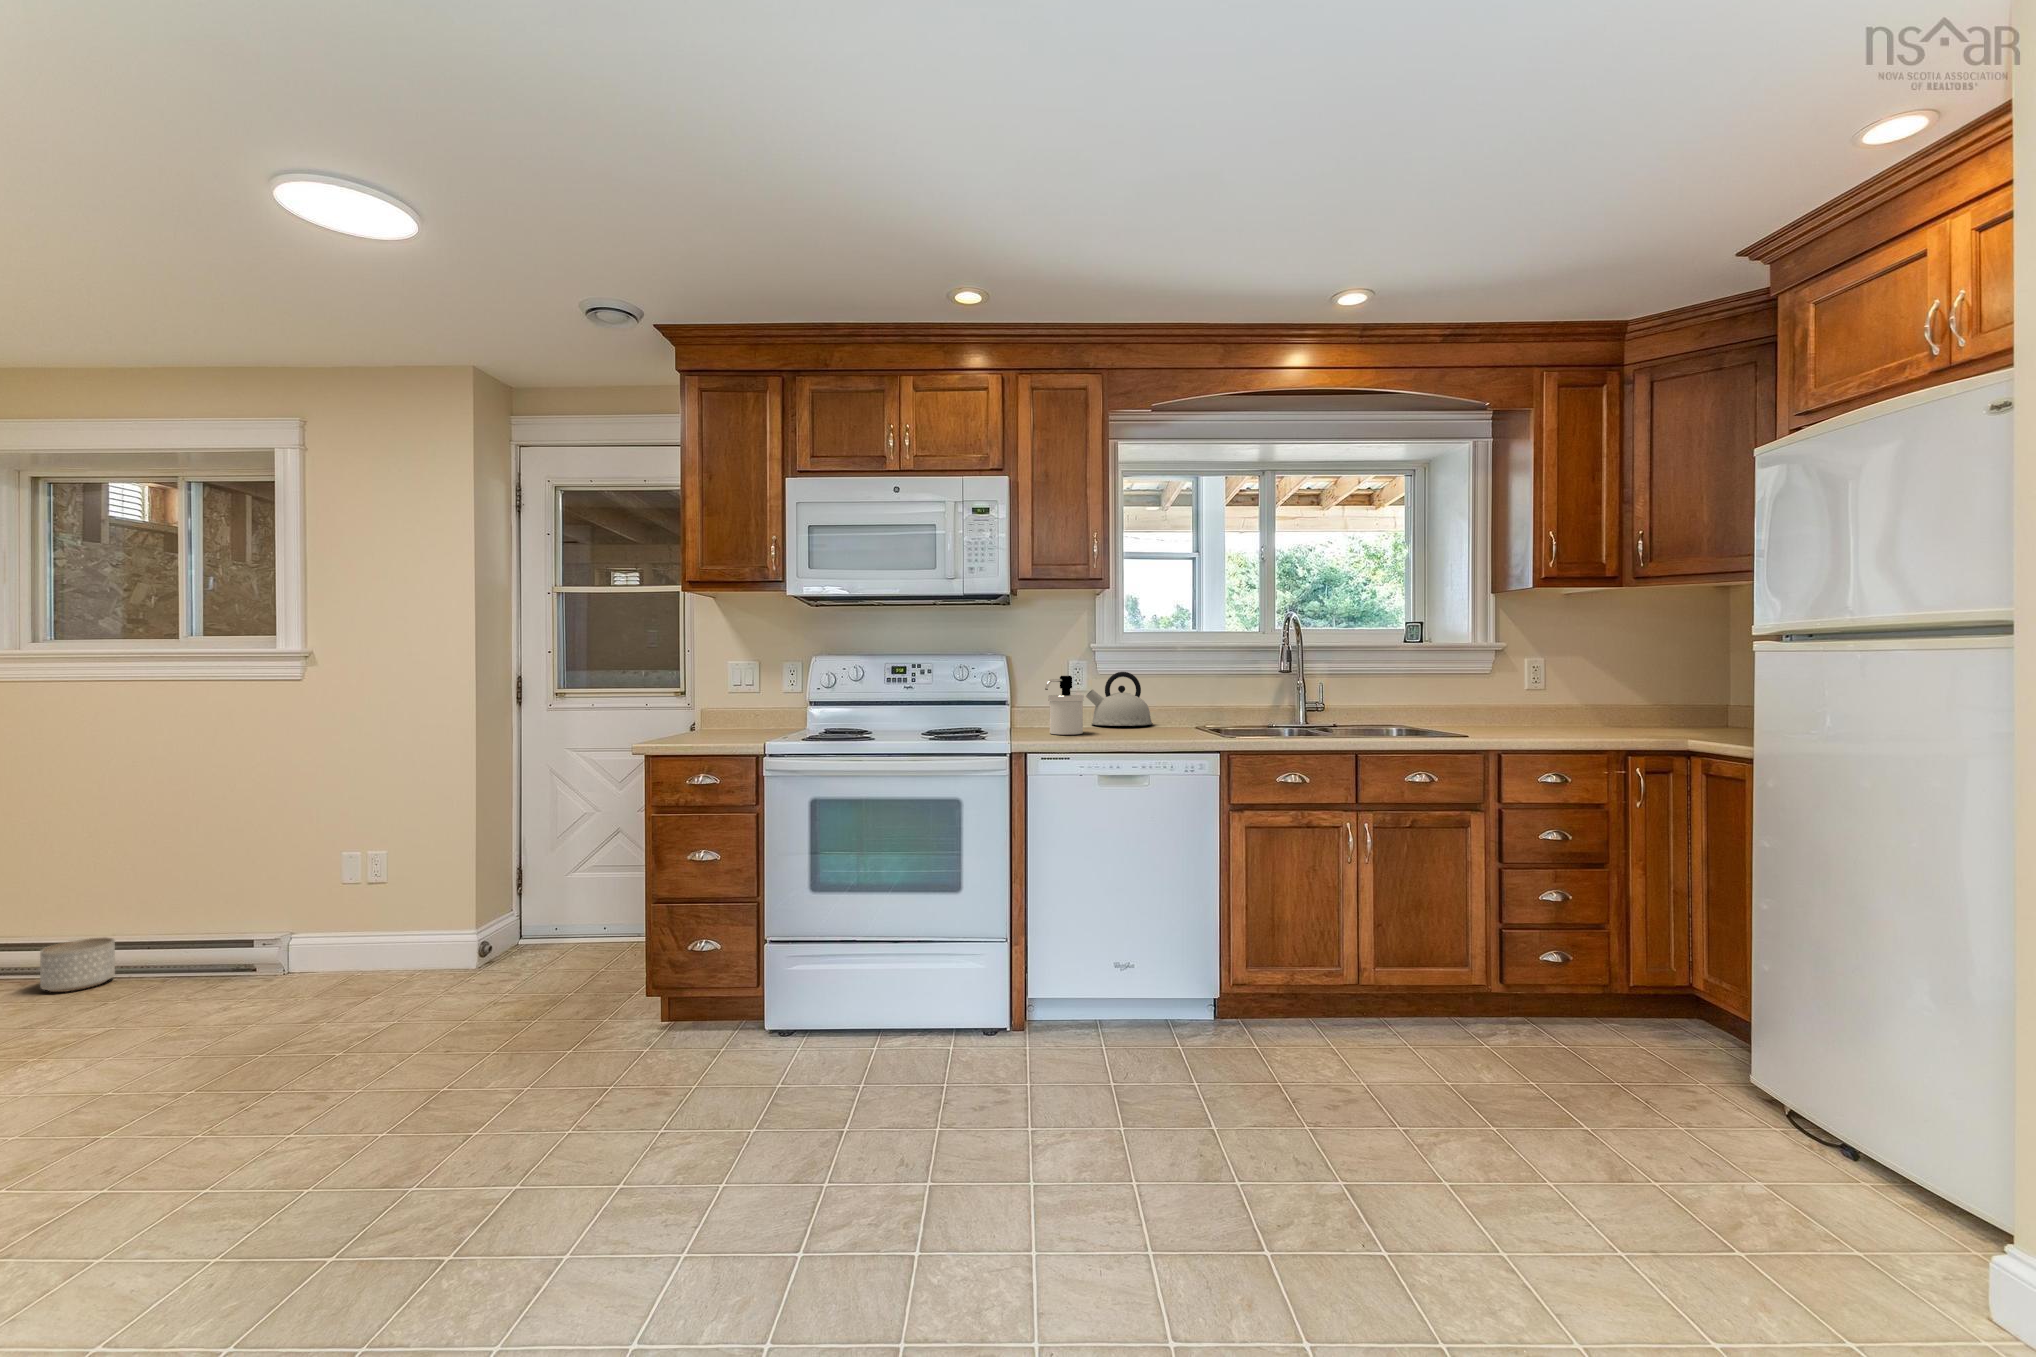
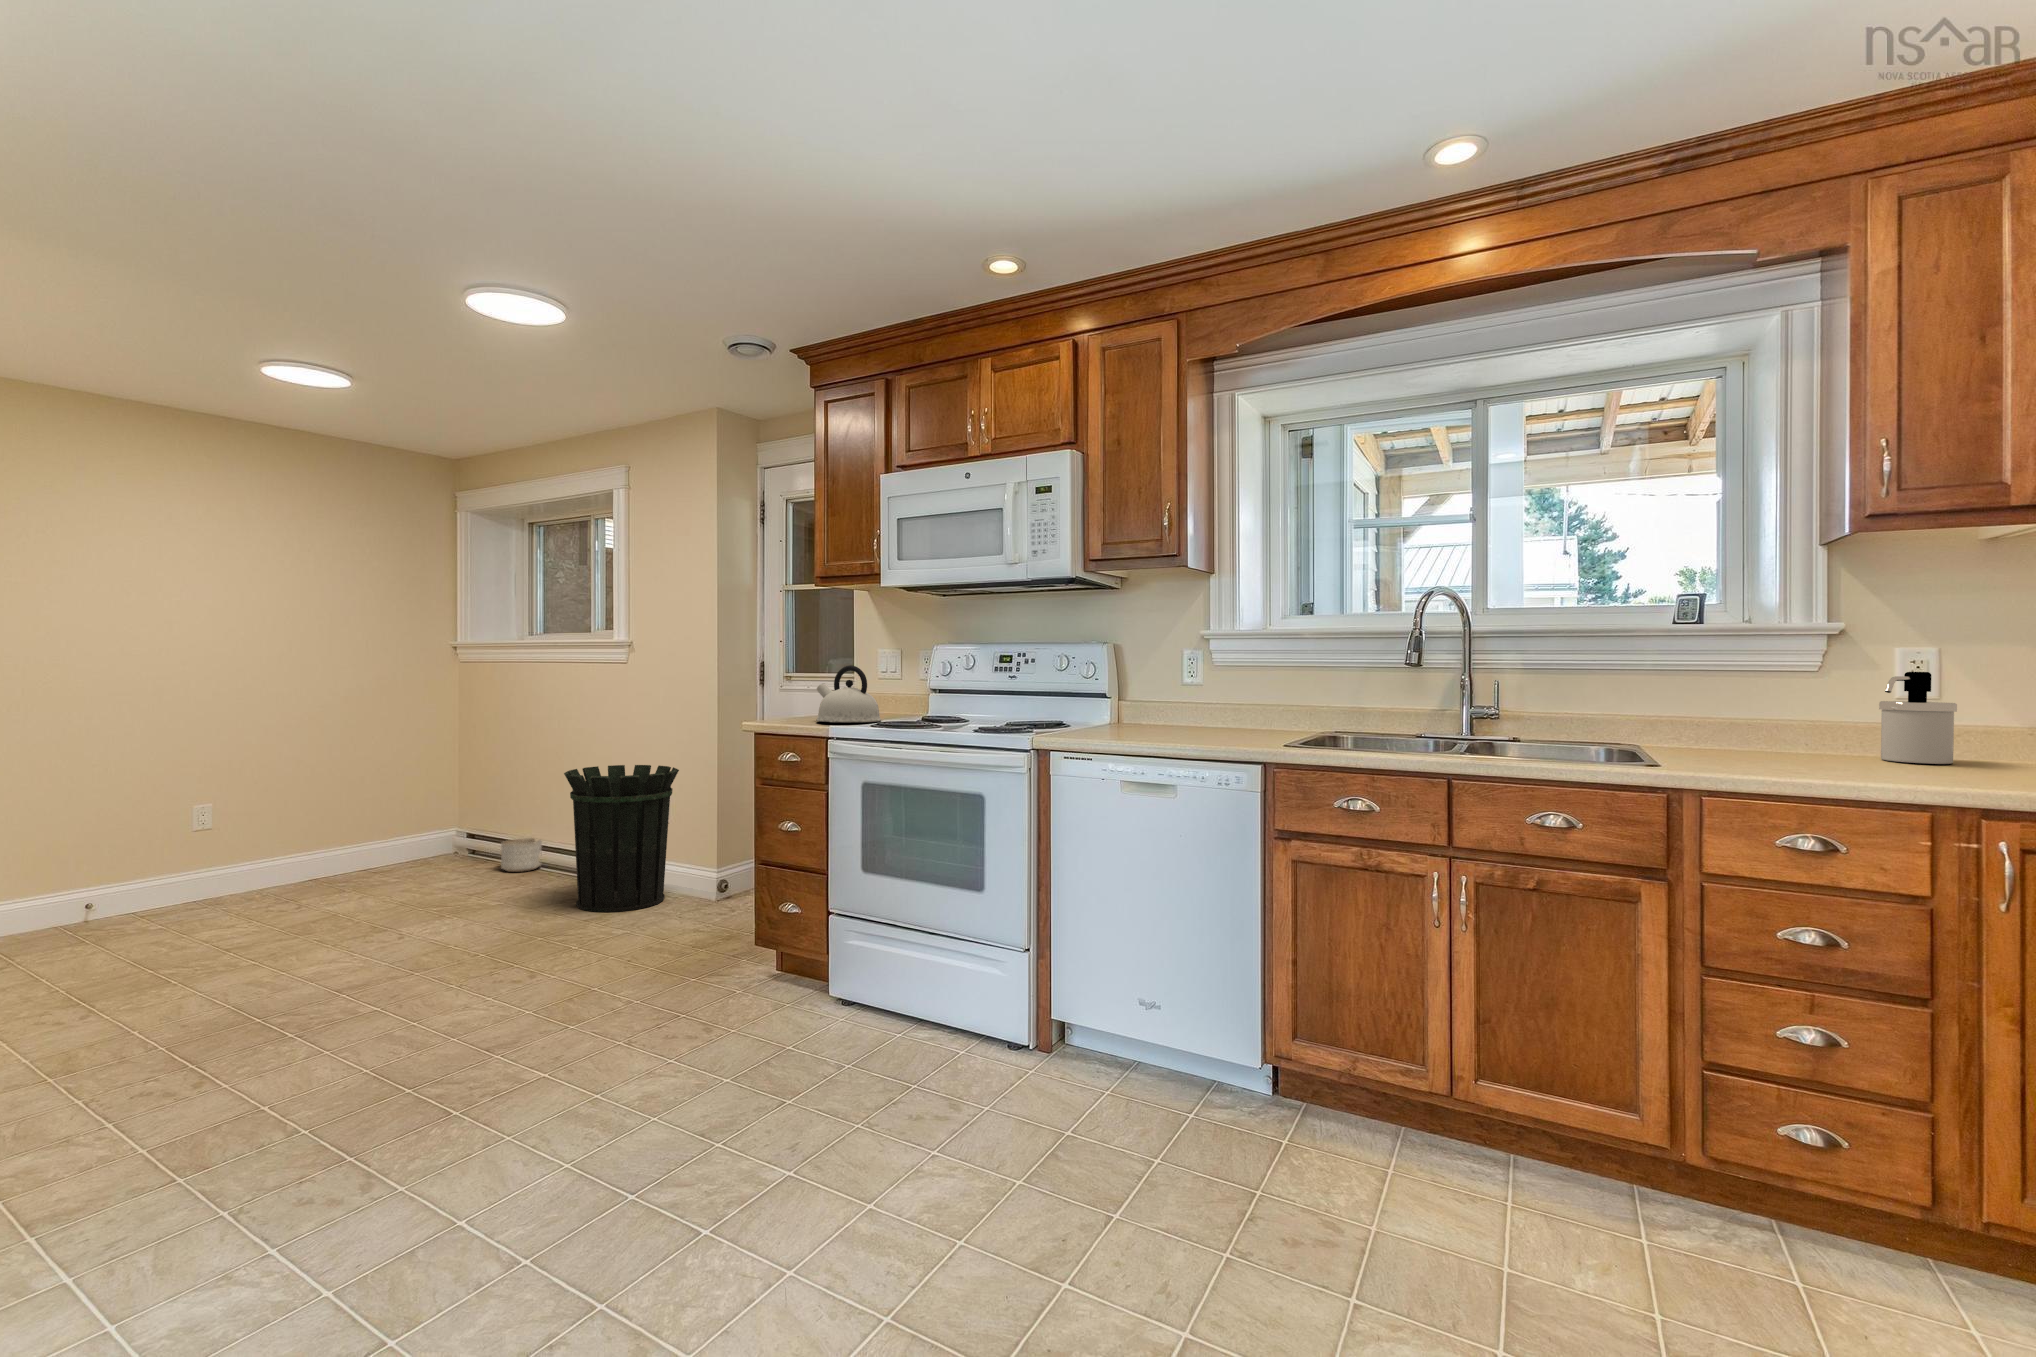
kettle: present [1086,672,1152,726] -> present [816,665,881,722]
soap dispenser: present [1045,676,1084,735] -> present [1879,672,1957,764]
waste bin: none [238,812,414,1015] -> present [564,765,679,912]

